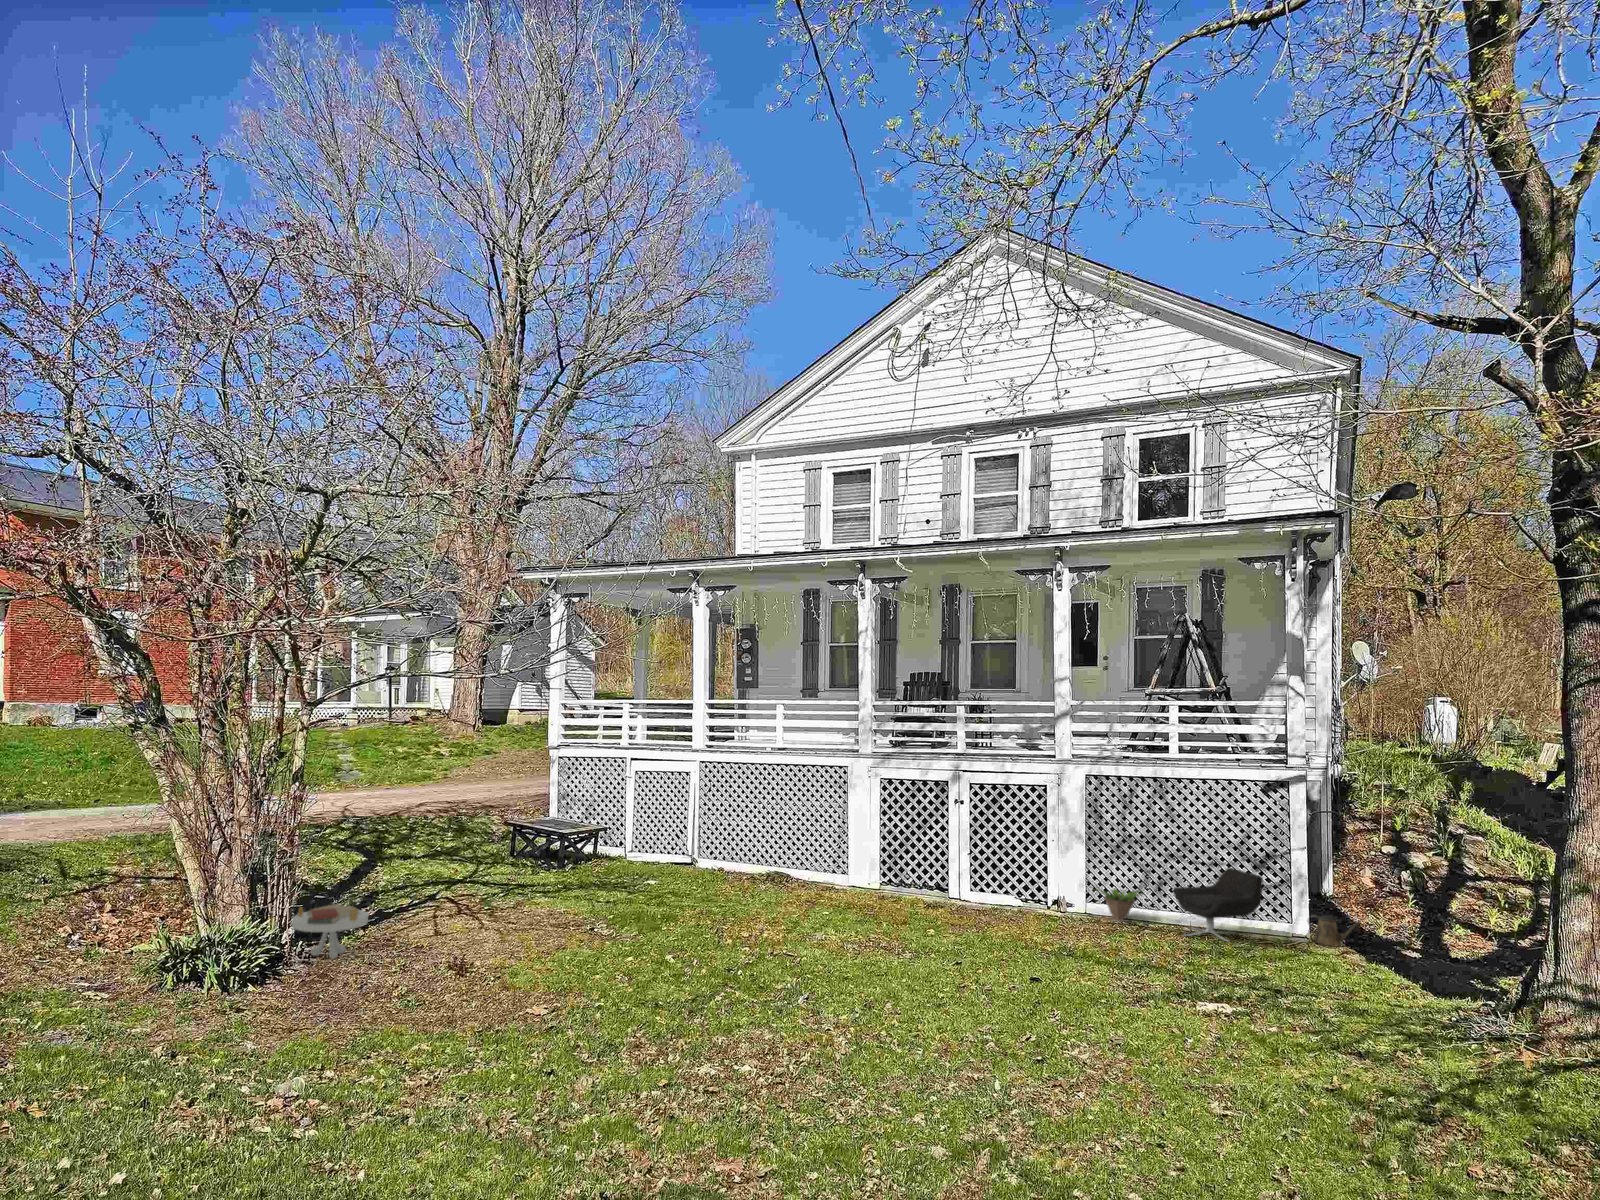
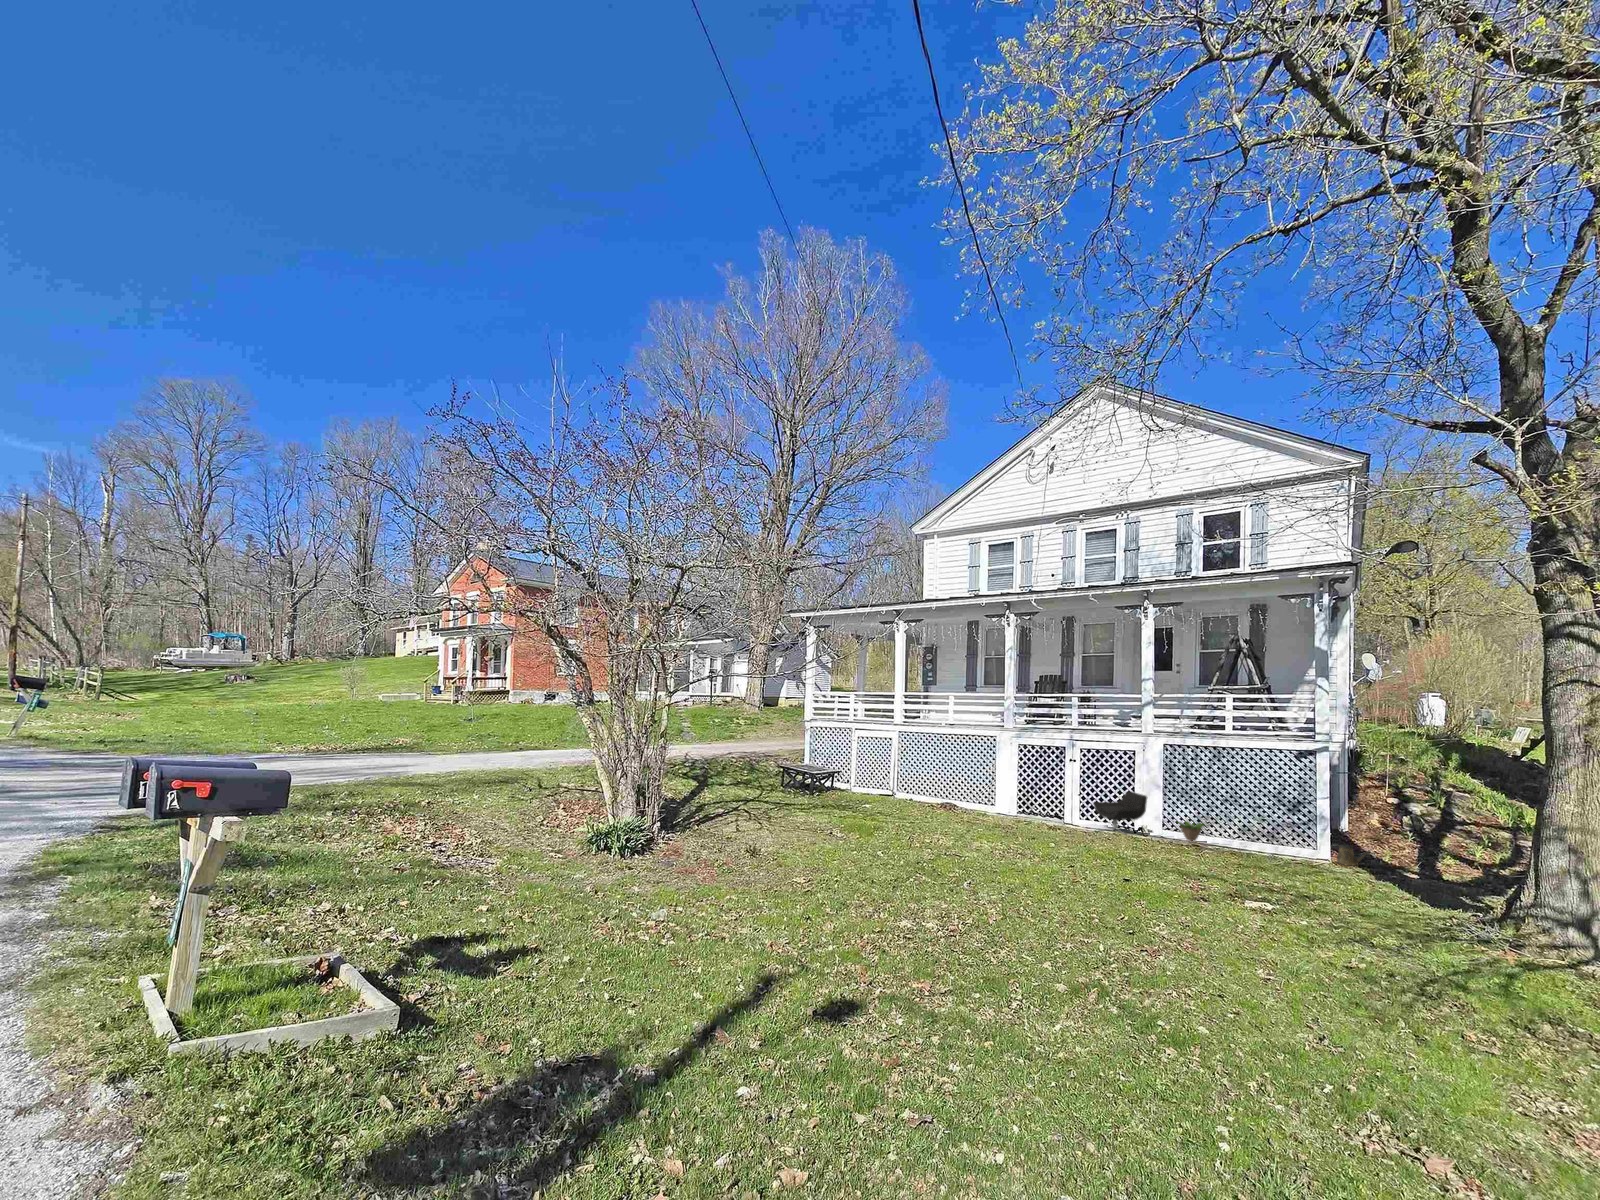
lounge chair: present [1173,868,1263,941] -> present [1094,791,1147,830]
side table: present [292,904,368,959] -> none [688,809,728,840]

